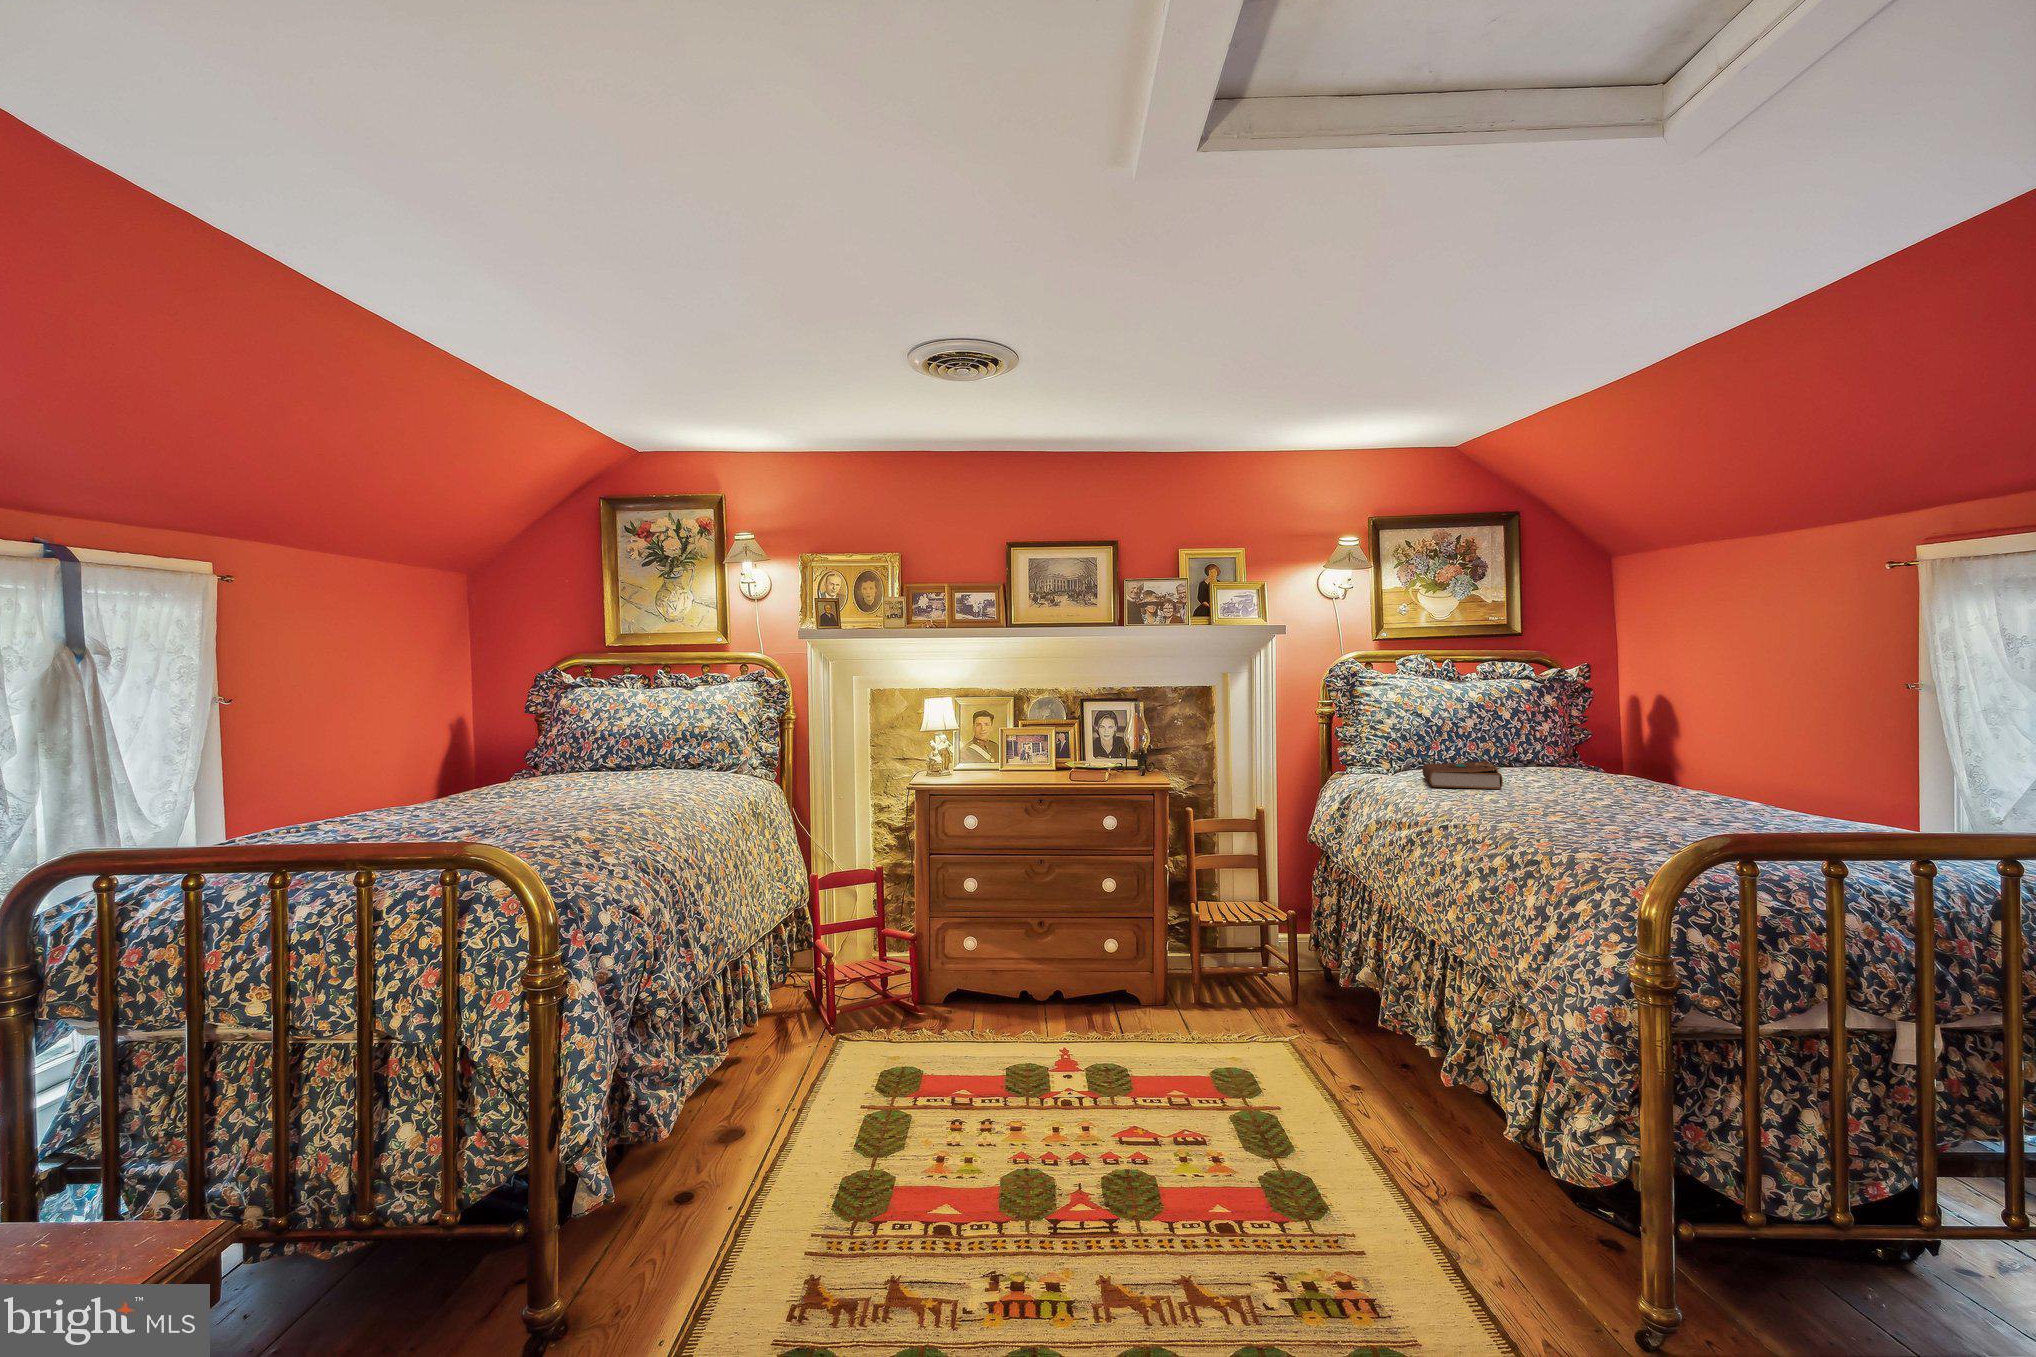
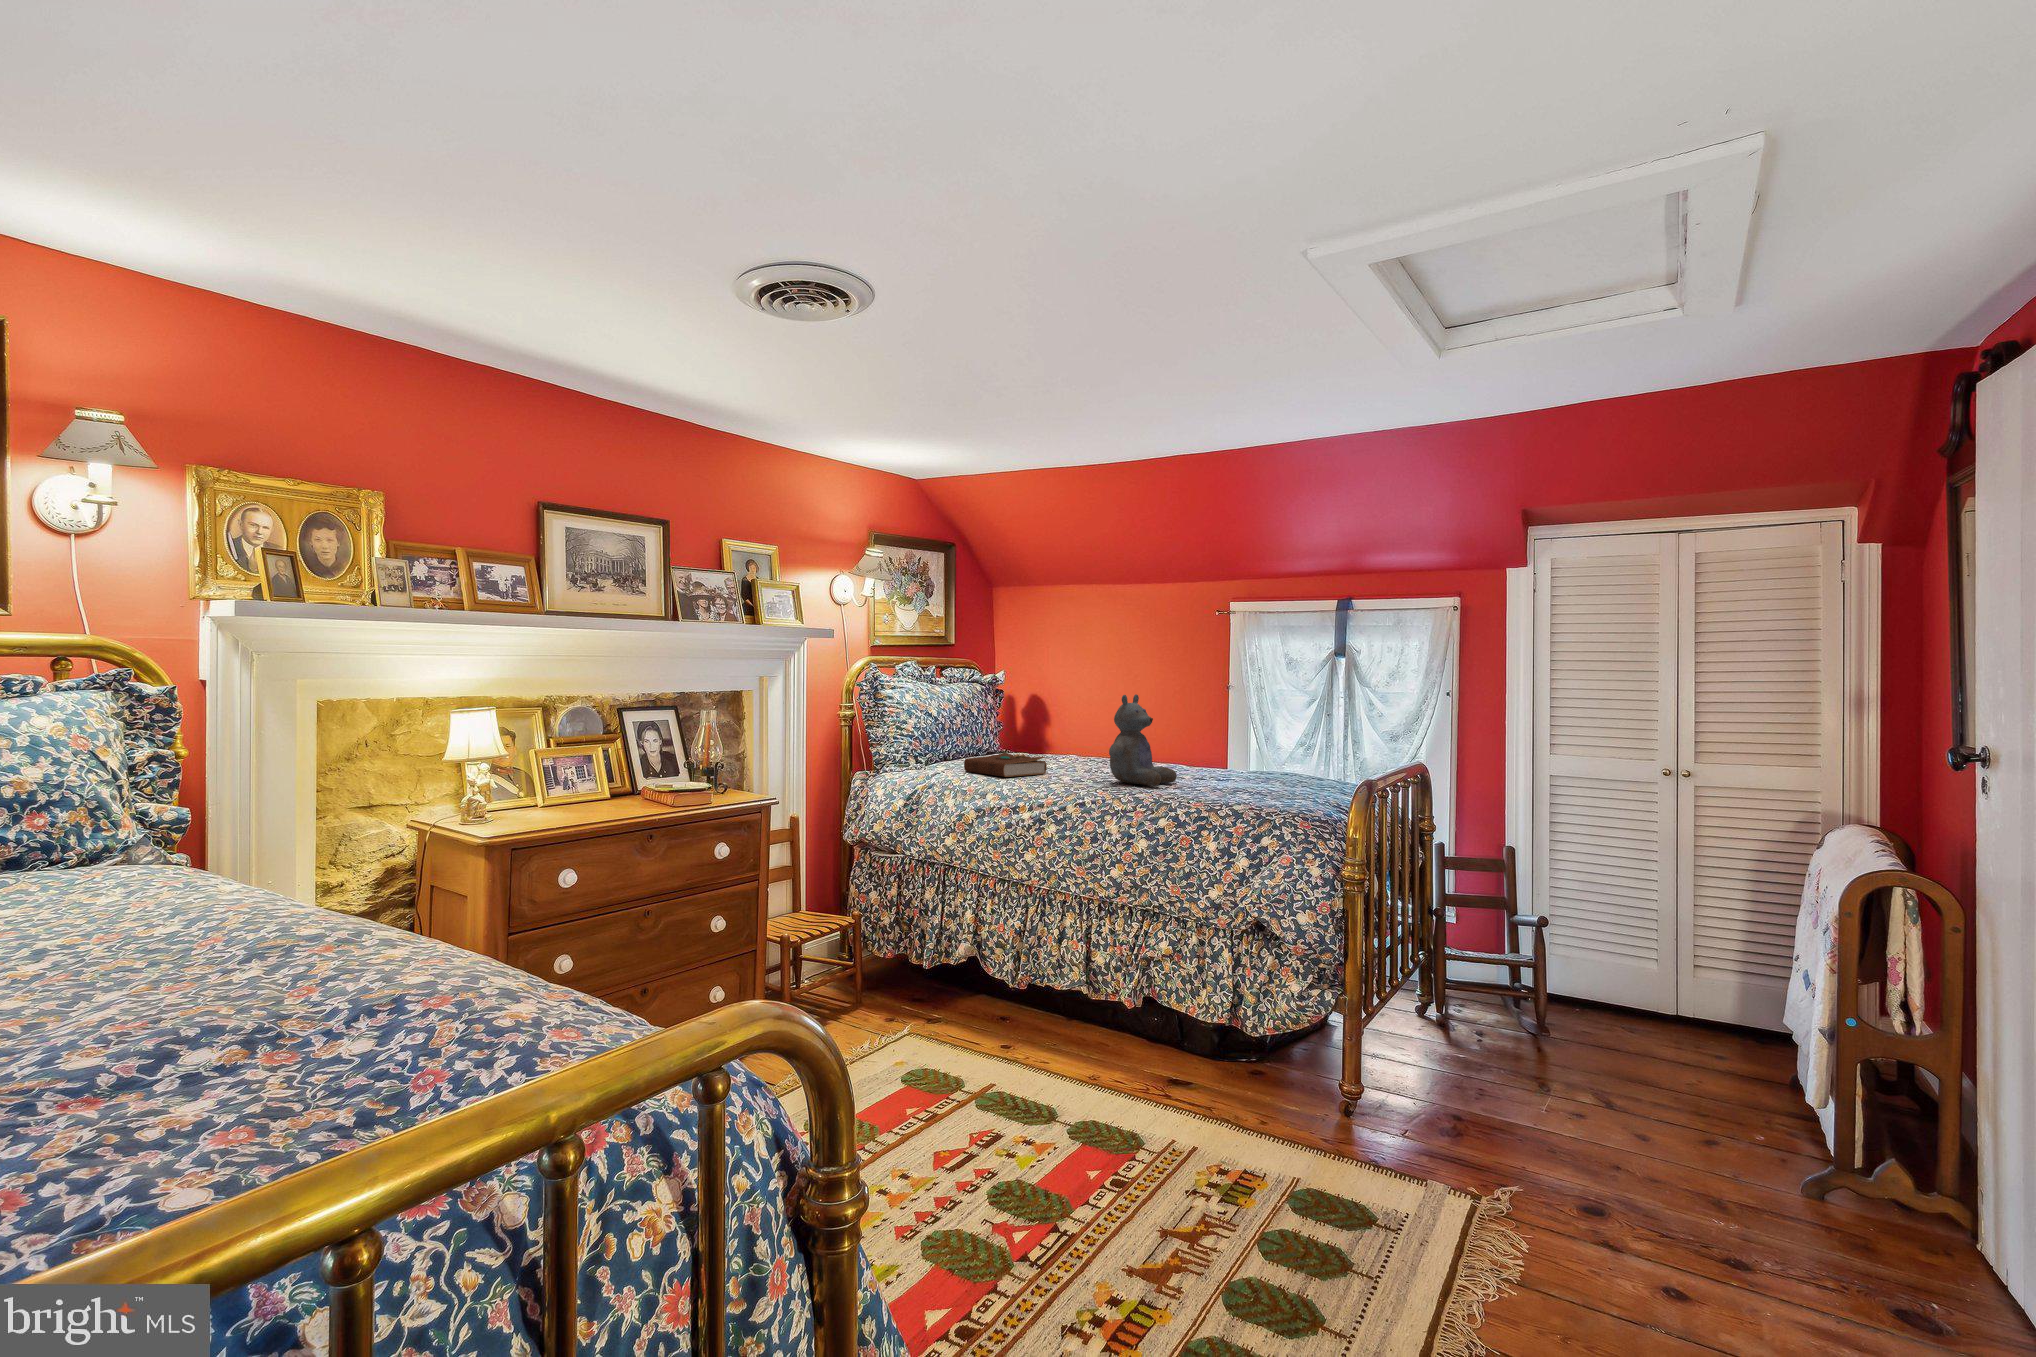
stuffed bear: none [1514,693,1628,816] -> present [1109,694,1177,786]

